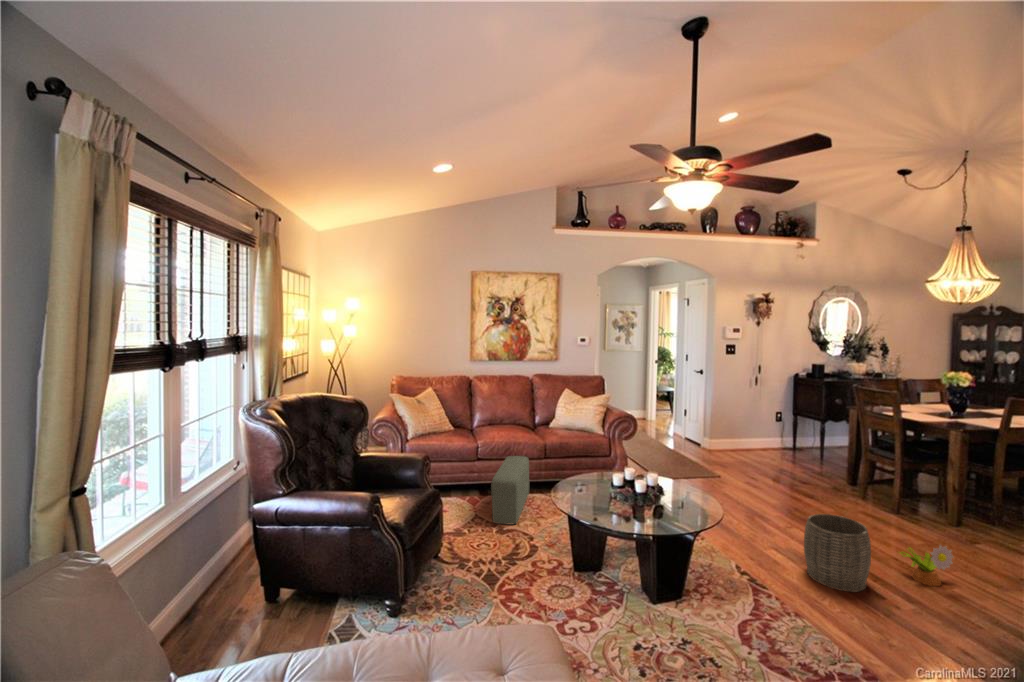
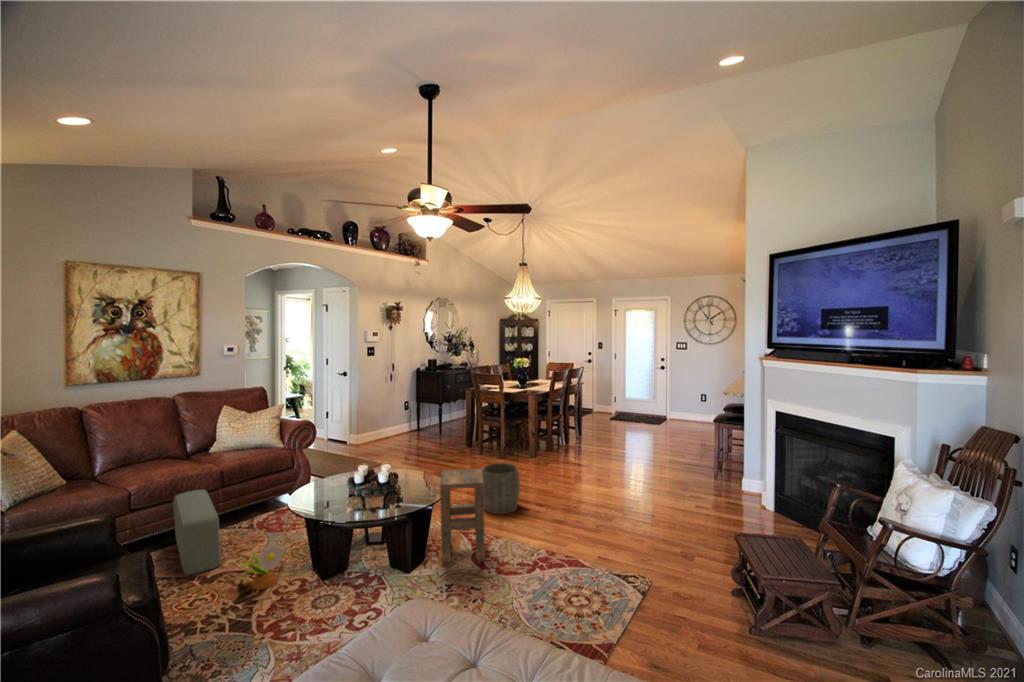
side table: none [699,500,772,635] -> present [440,469,485,563]
decorative plant: present [900,545,953,586] -> present [241,545,287,590]

